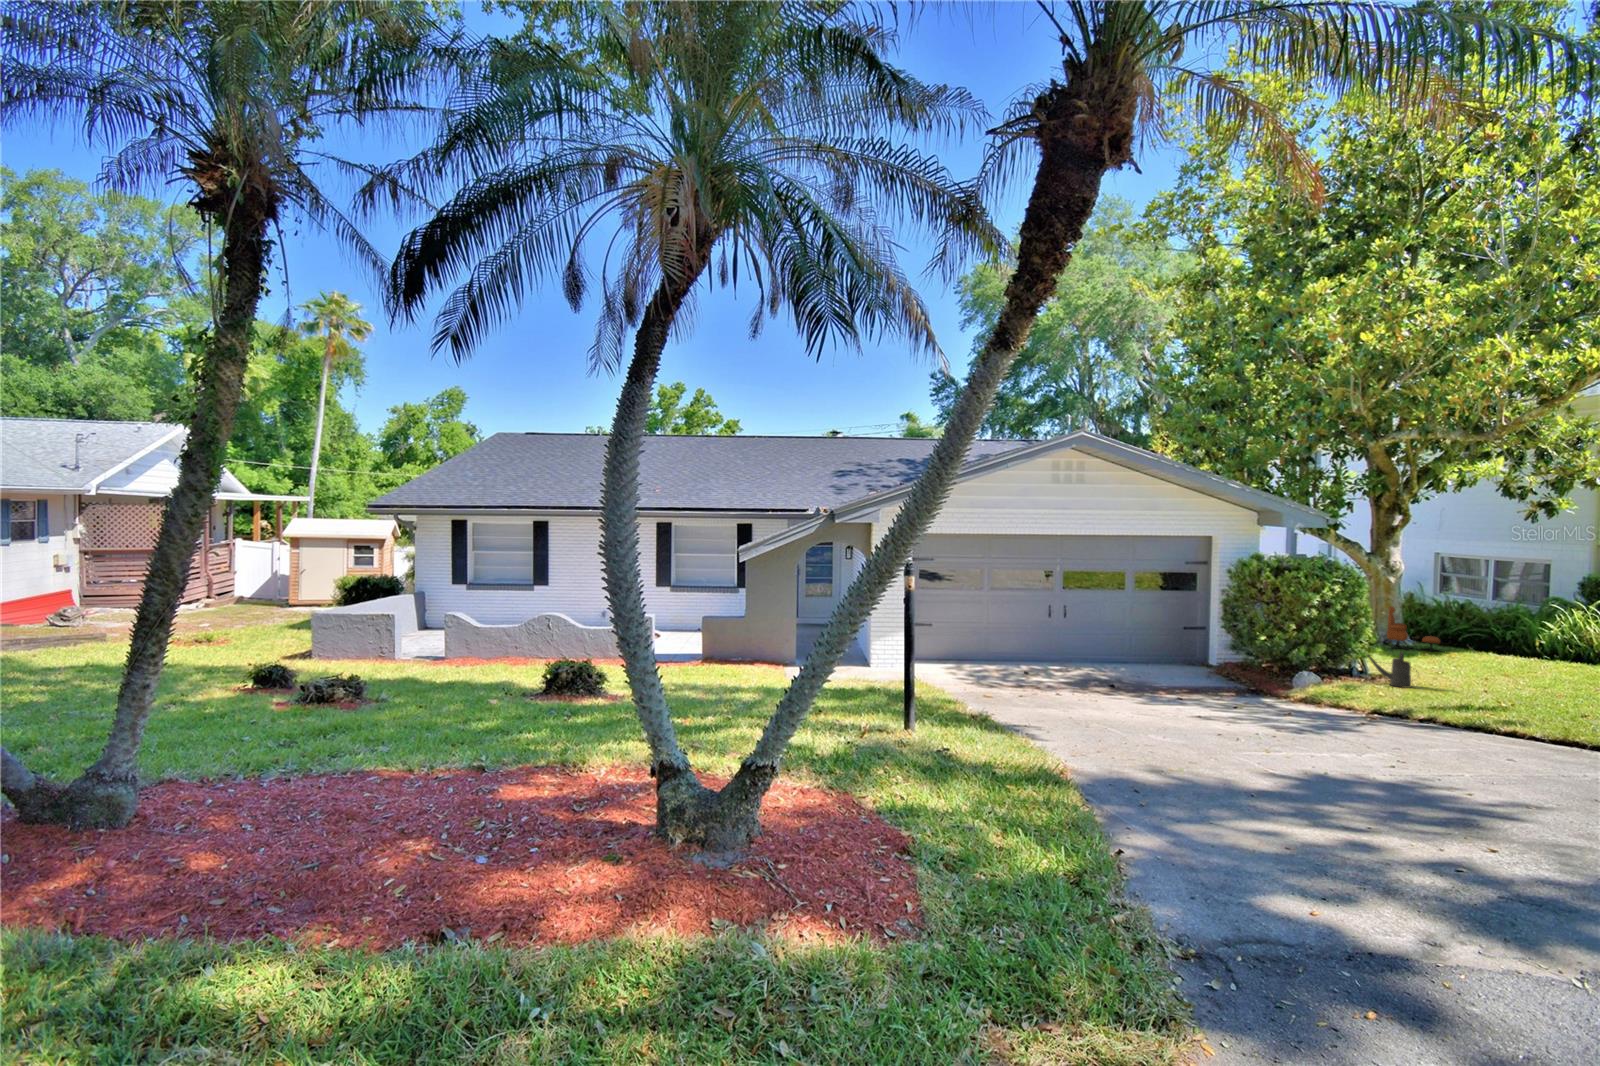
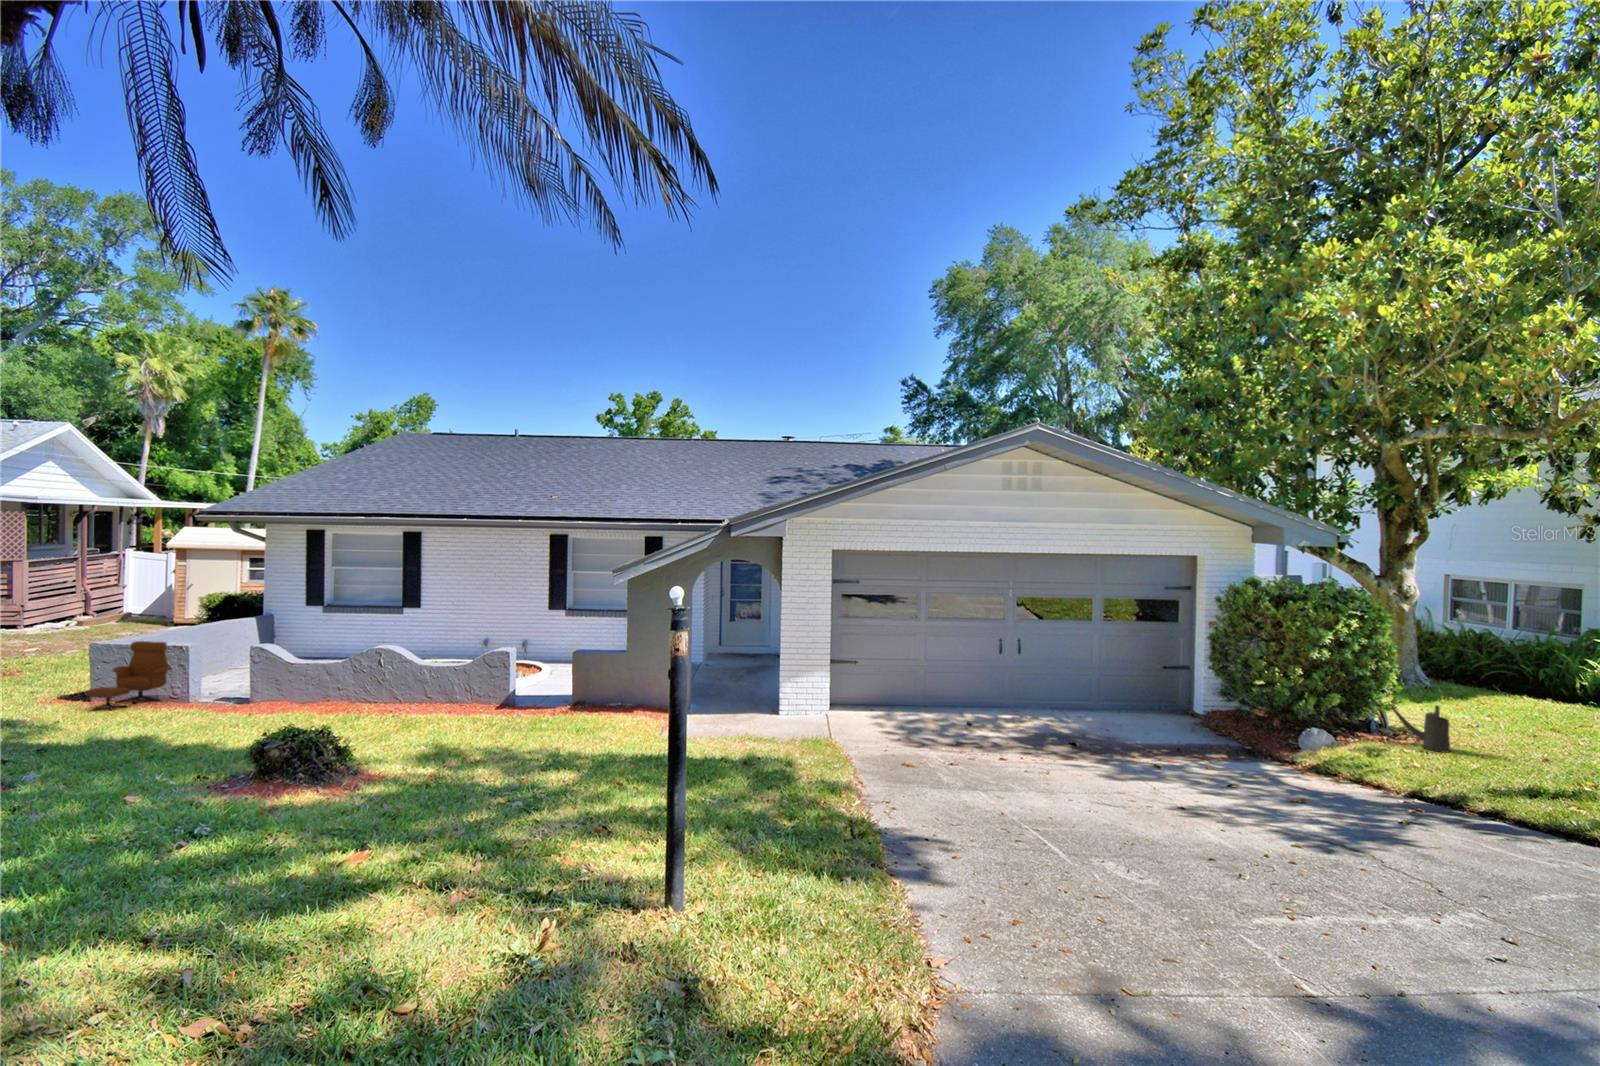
lounge chair: present [1387,606,1440,651] -> present [87,641,171,711]

